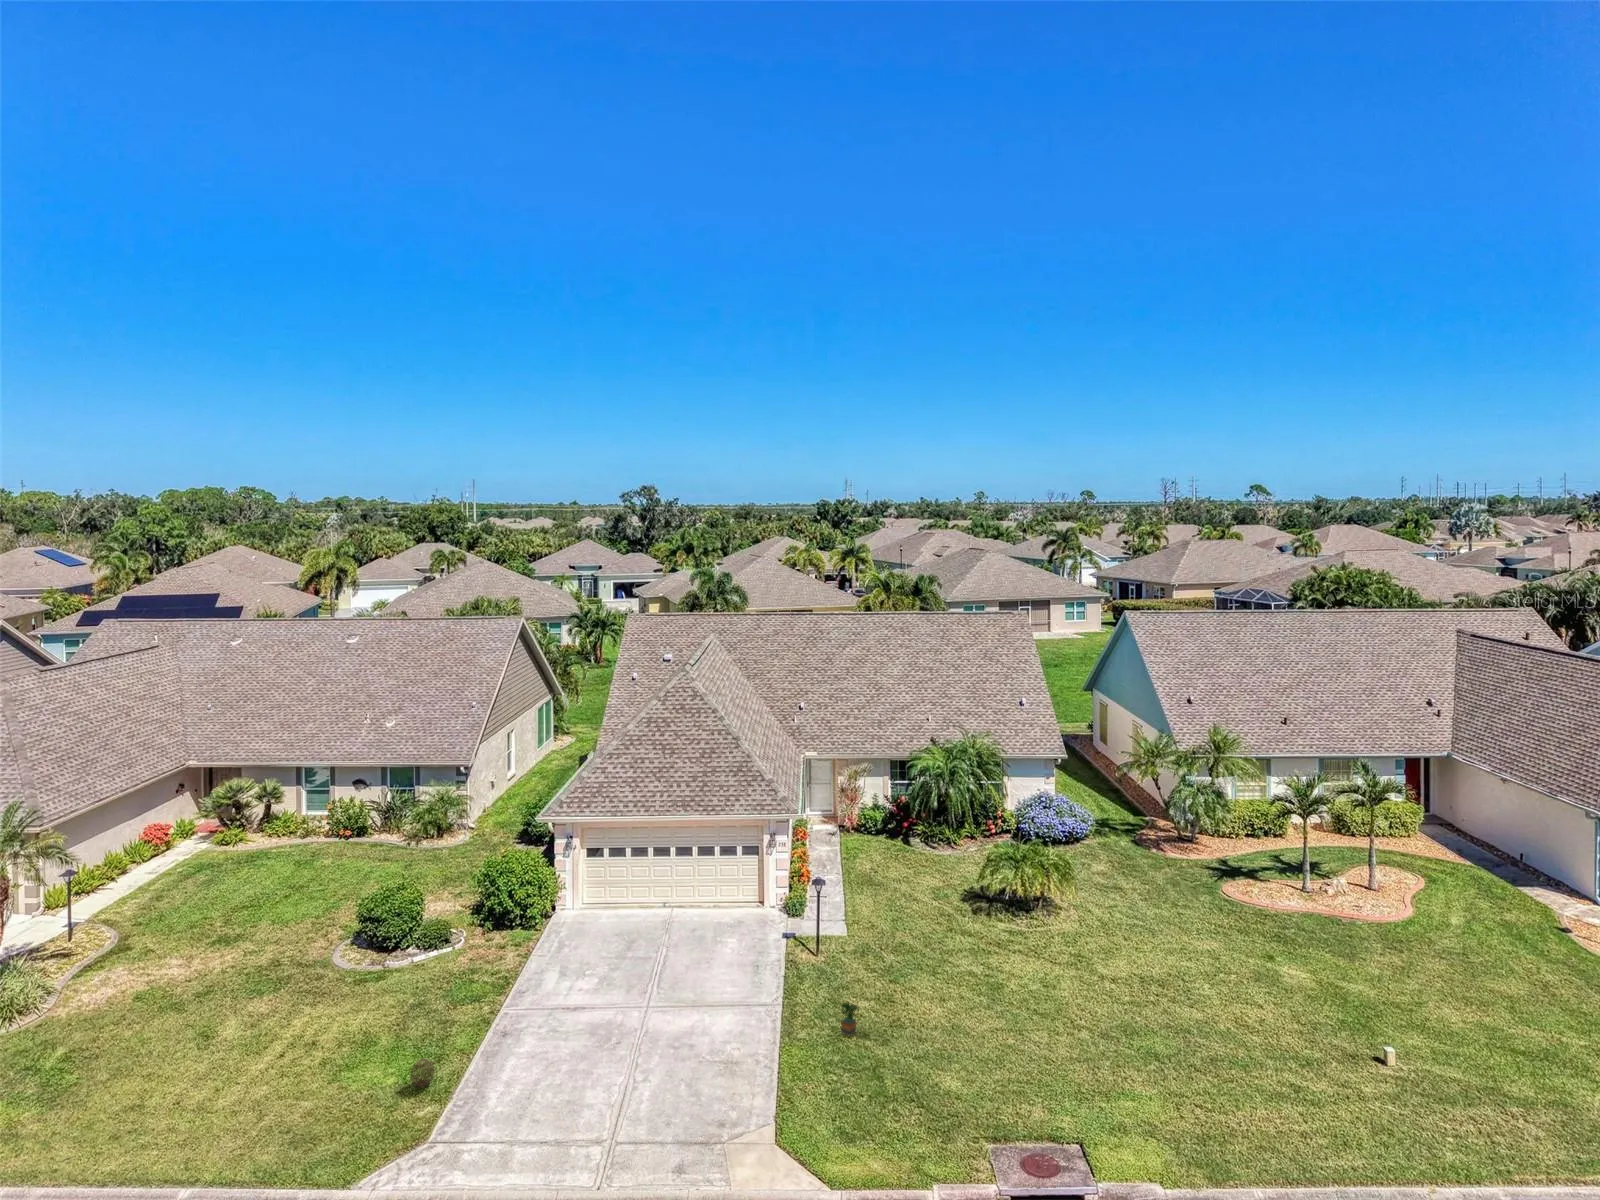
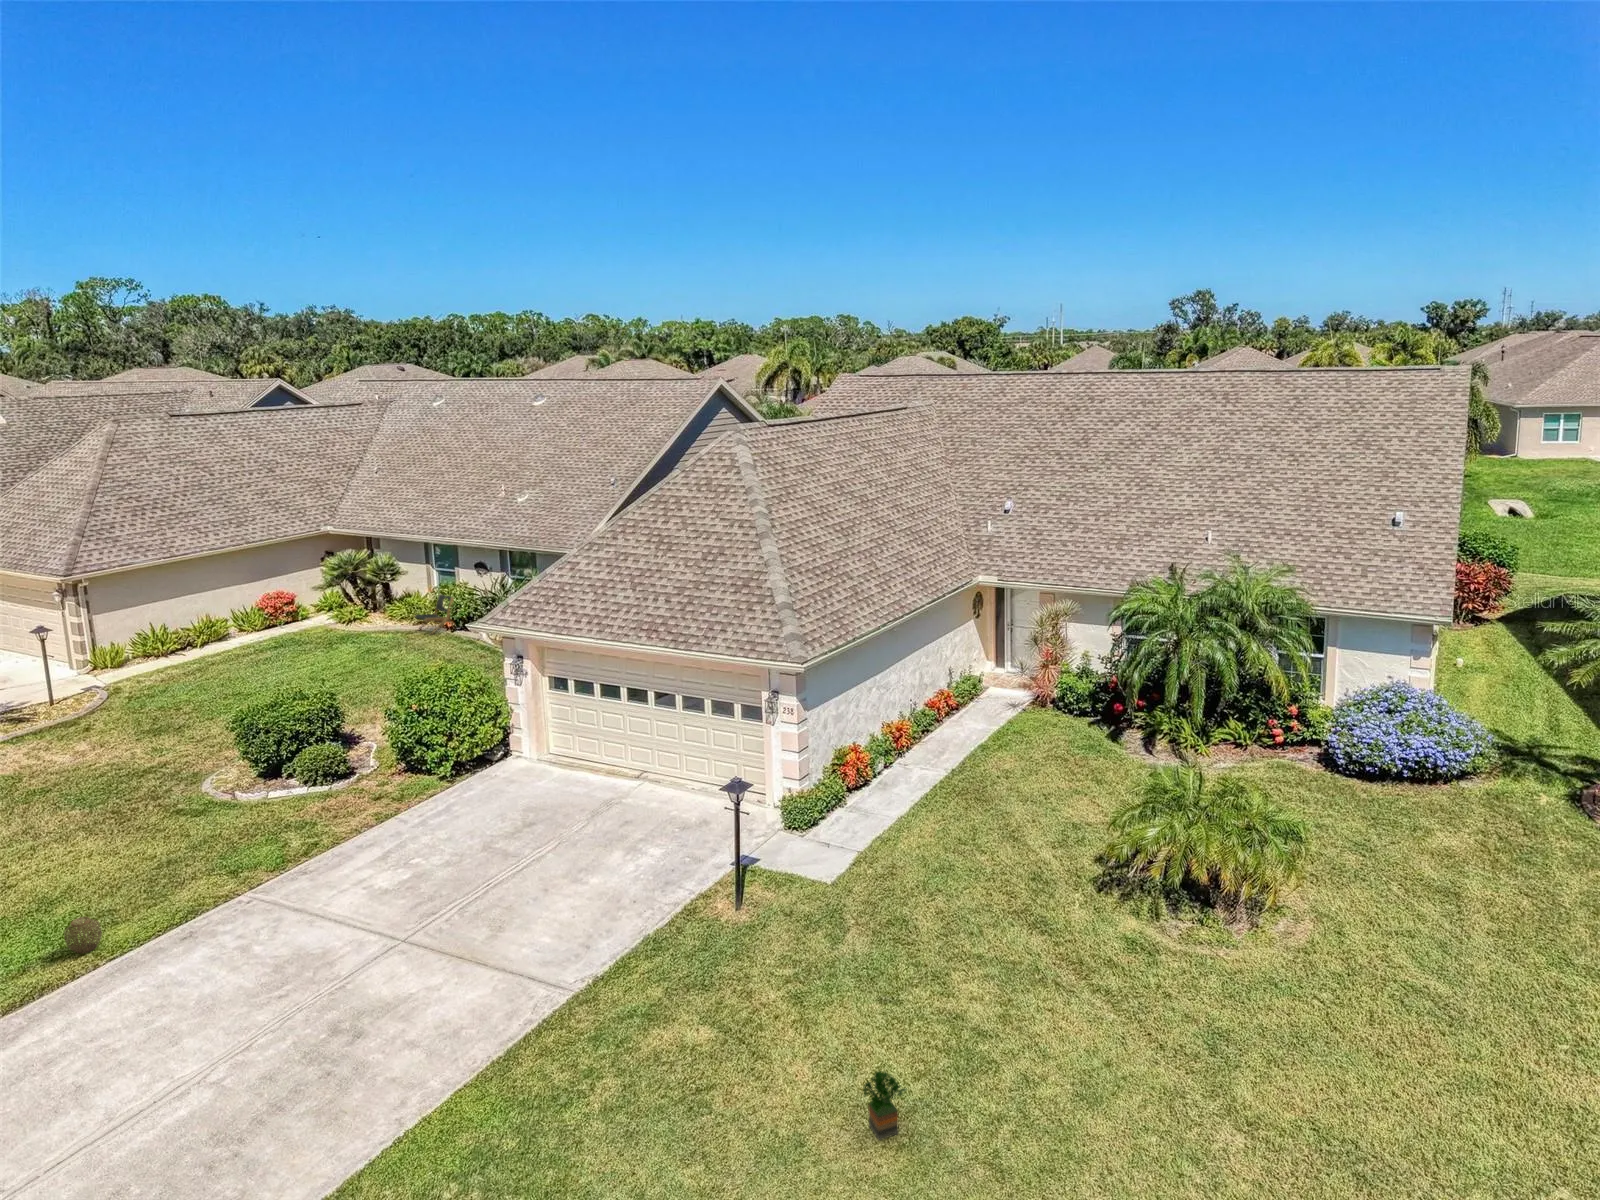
lounge chair: none [311,809,349,846] -> present [414,594,454,634]
potted tree: present [841,1003,859,1037] -> present [863,1071,906,1140]

